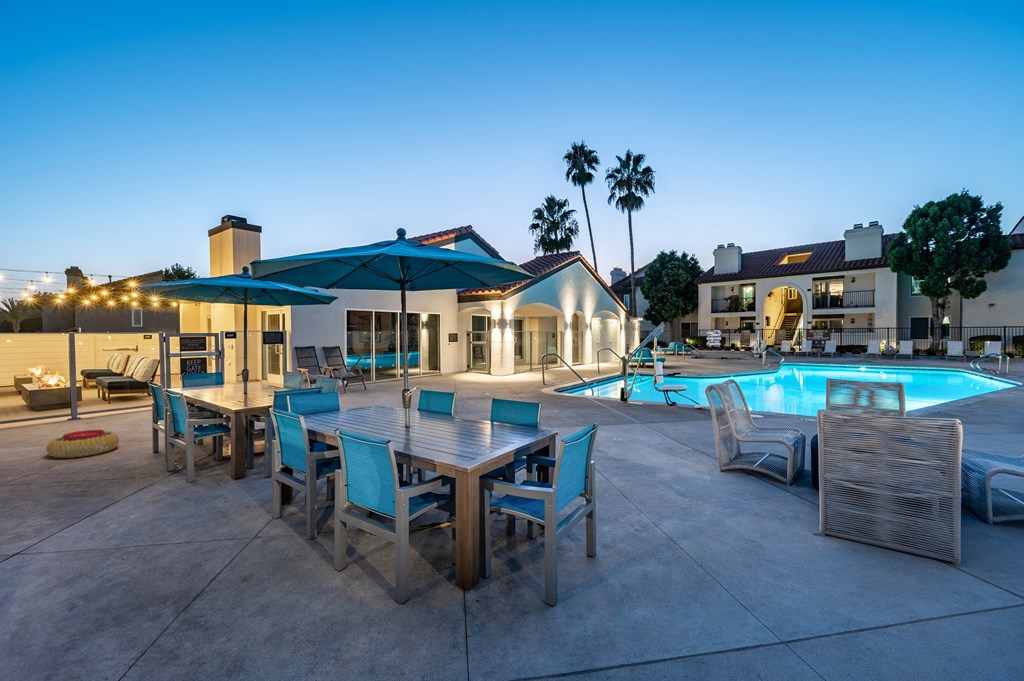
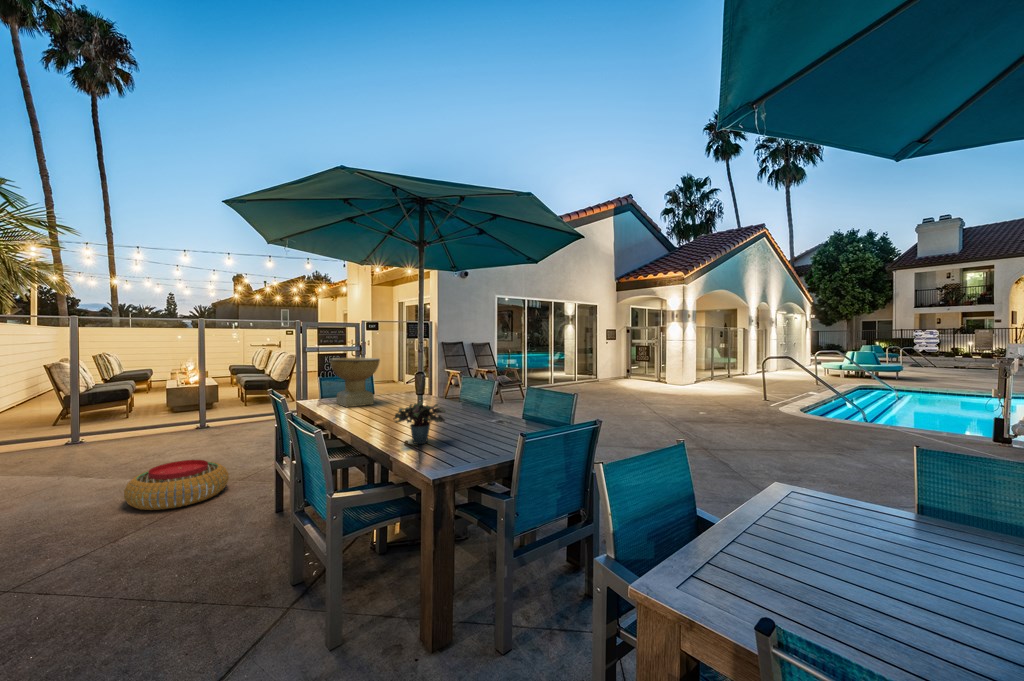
decorative bowl: none [193,362,228,392] -> present [330,358,380,407]
potted plant: none [228,383,259,403] -> present [393,402,446,444]

